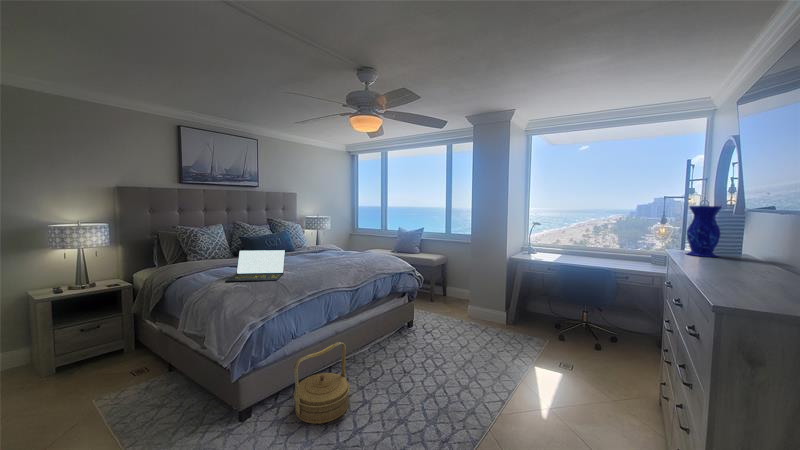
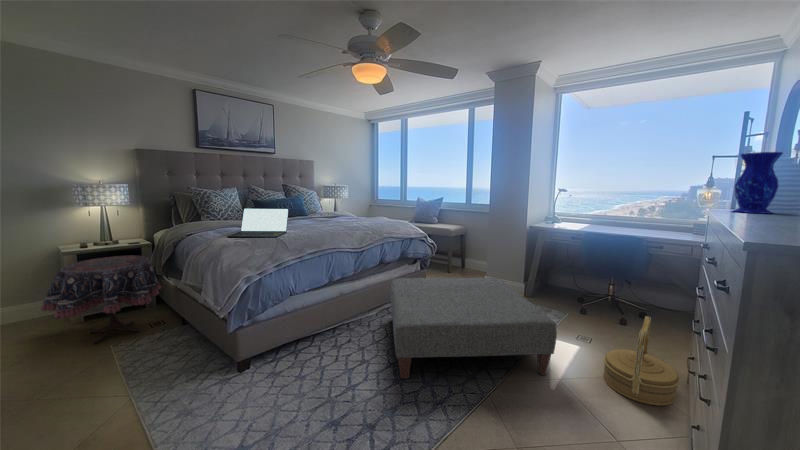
side table: none [14,300,144,400] -> present [41,256,161,344]
ottoman: none [384,310,546,418] -> present [390,278,557,378]
woven basket: present [294,342,350,424] -> present [603,316,680,406]

